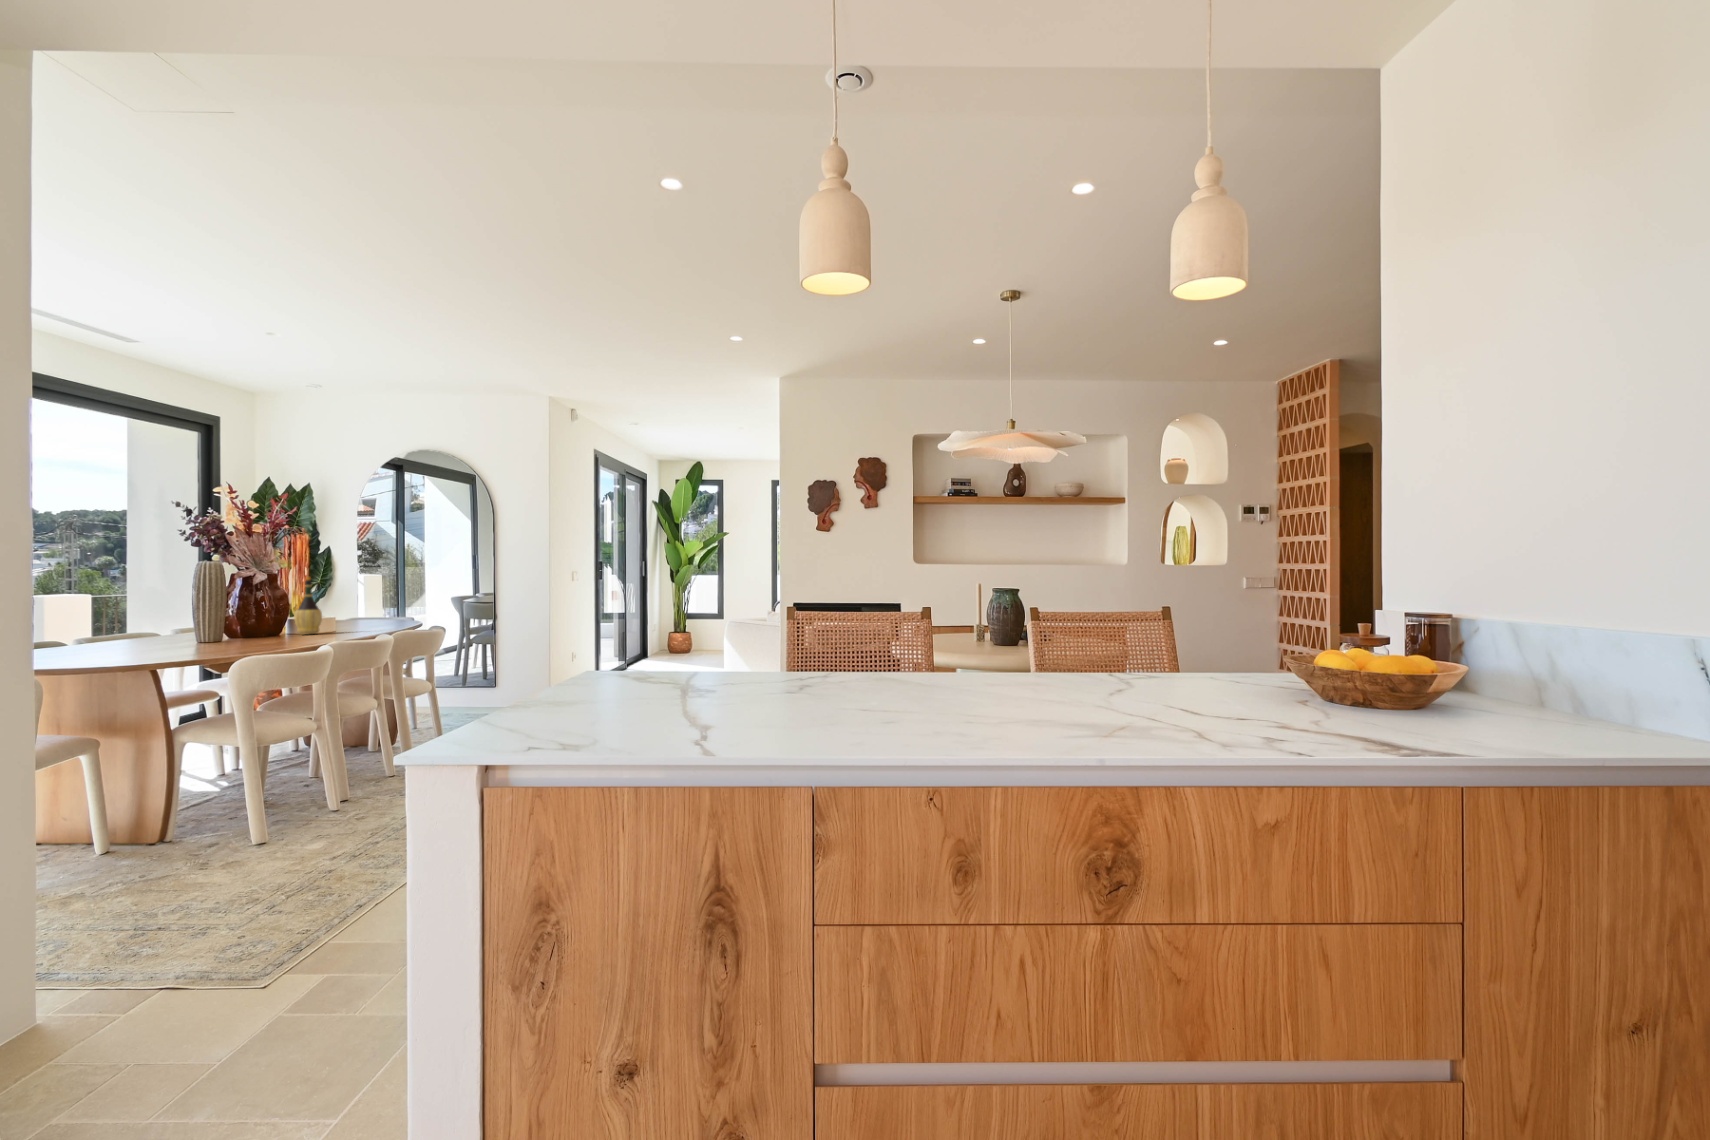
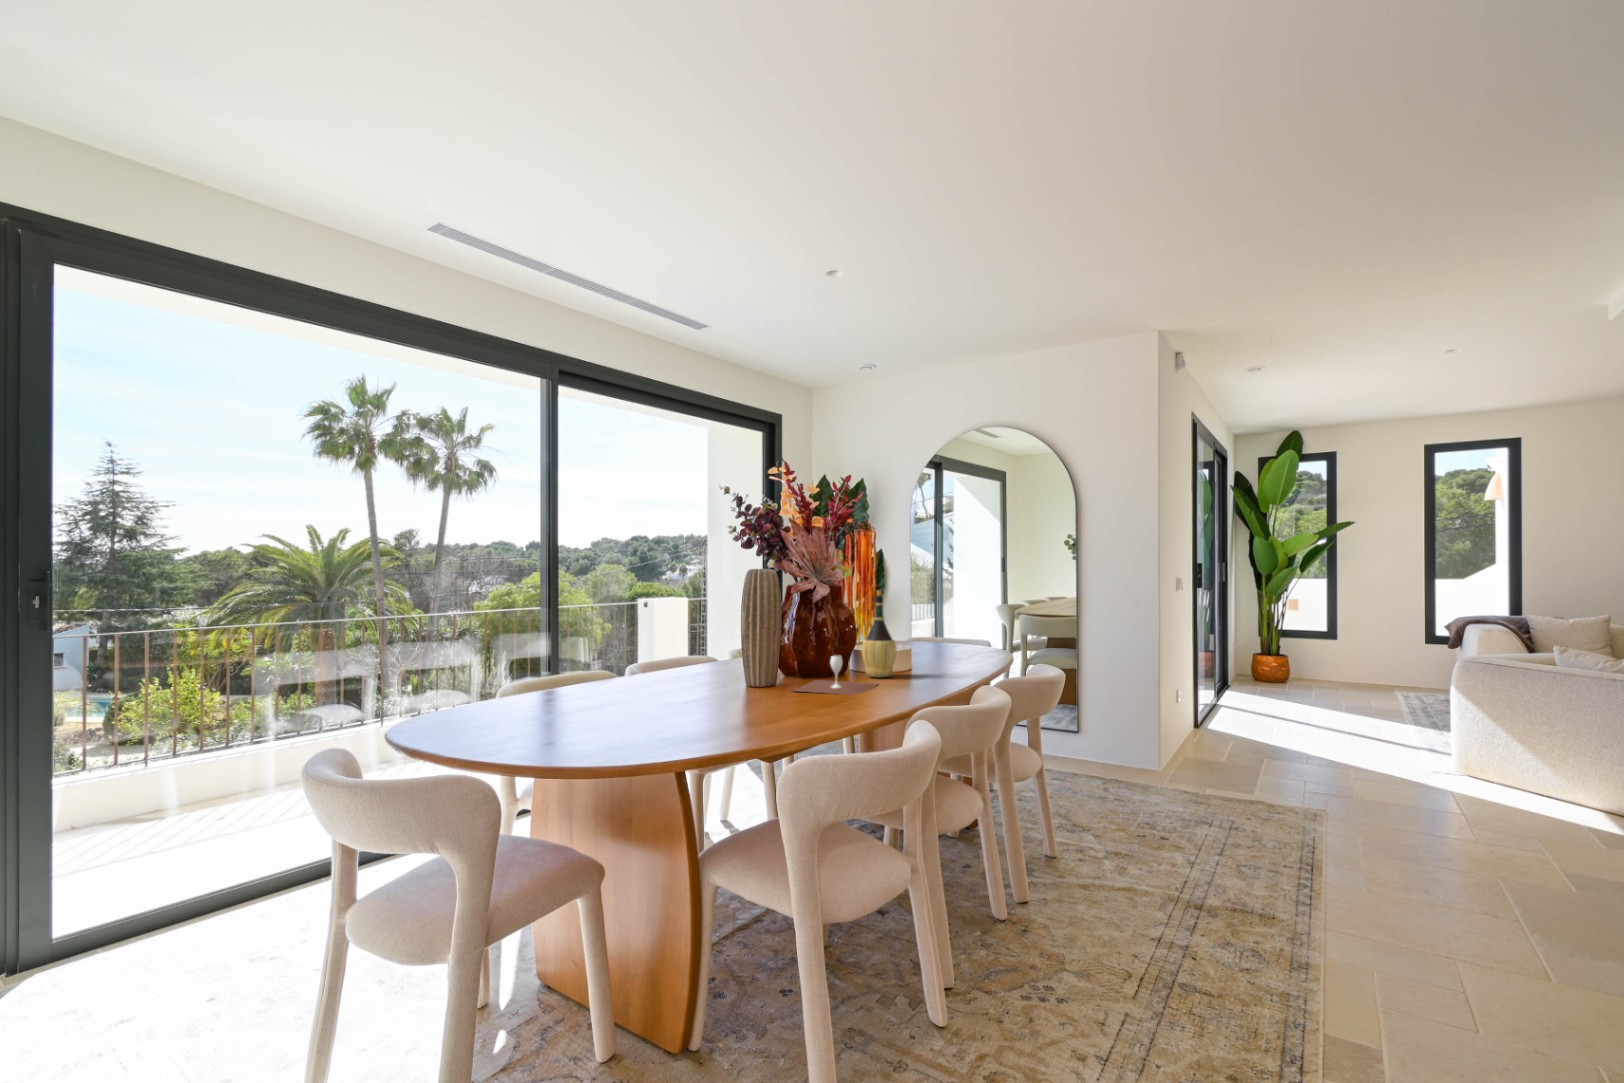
wine glass: none [237,618,307,642] -> present [794,655,877,695]

